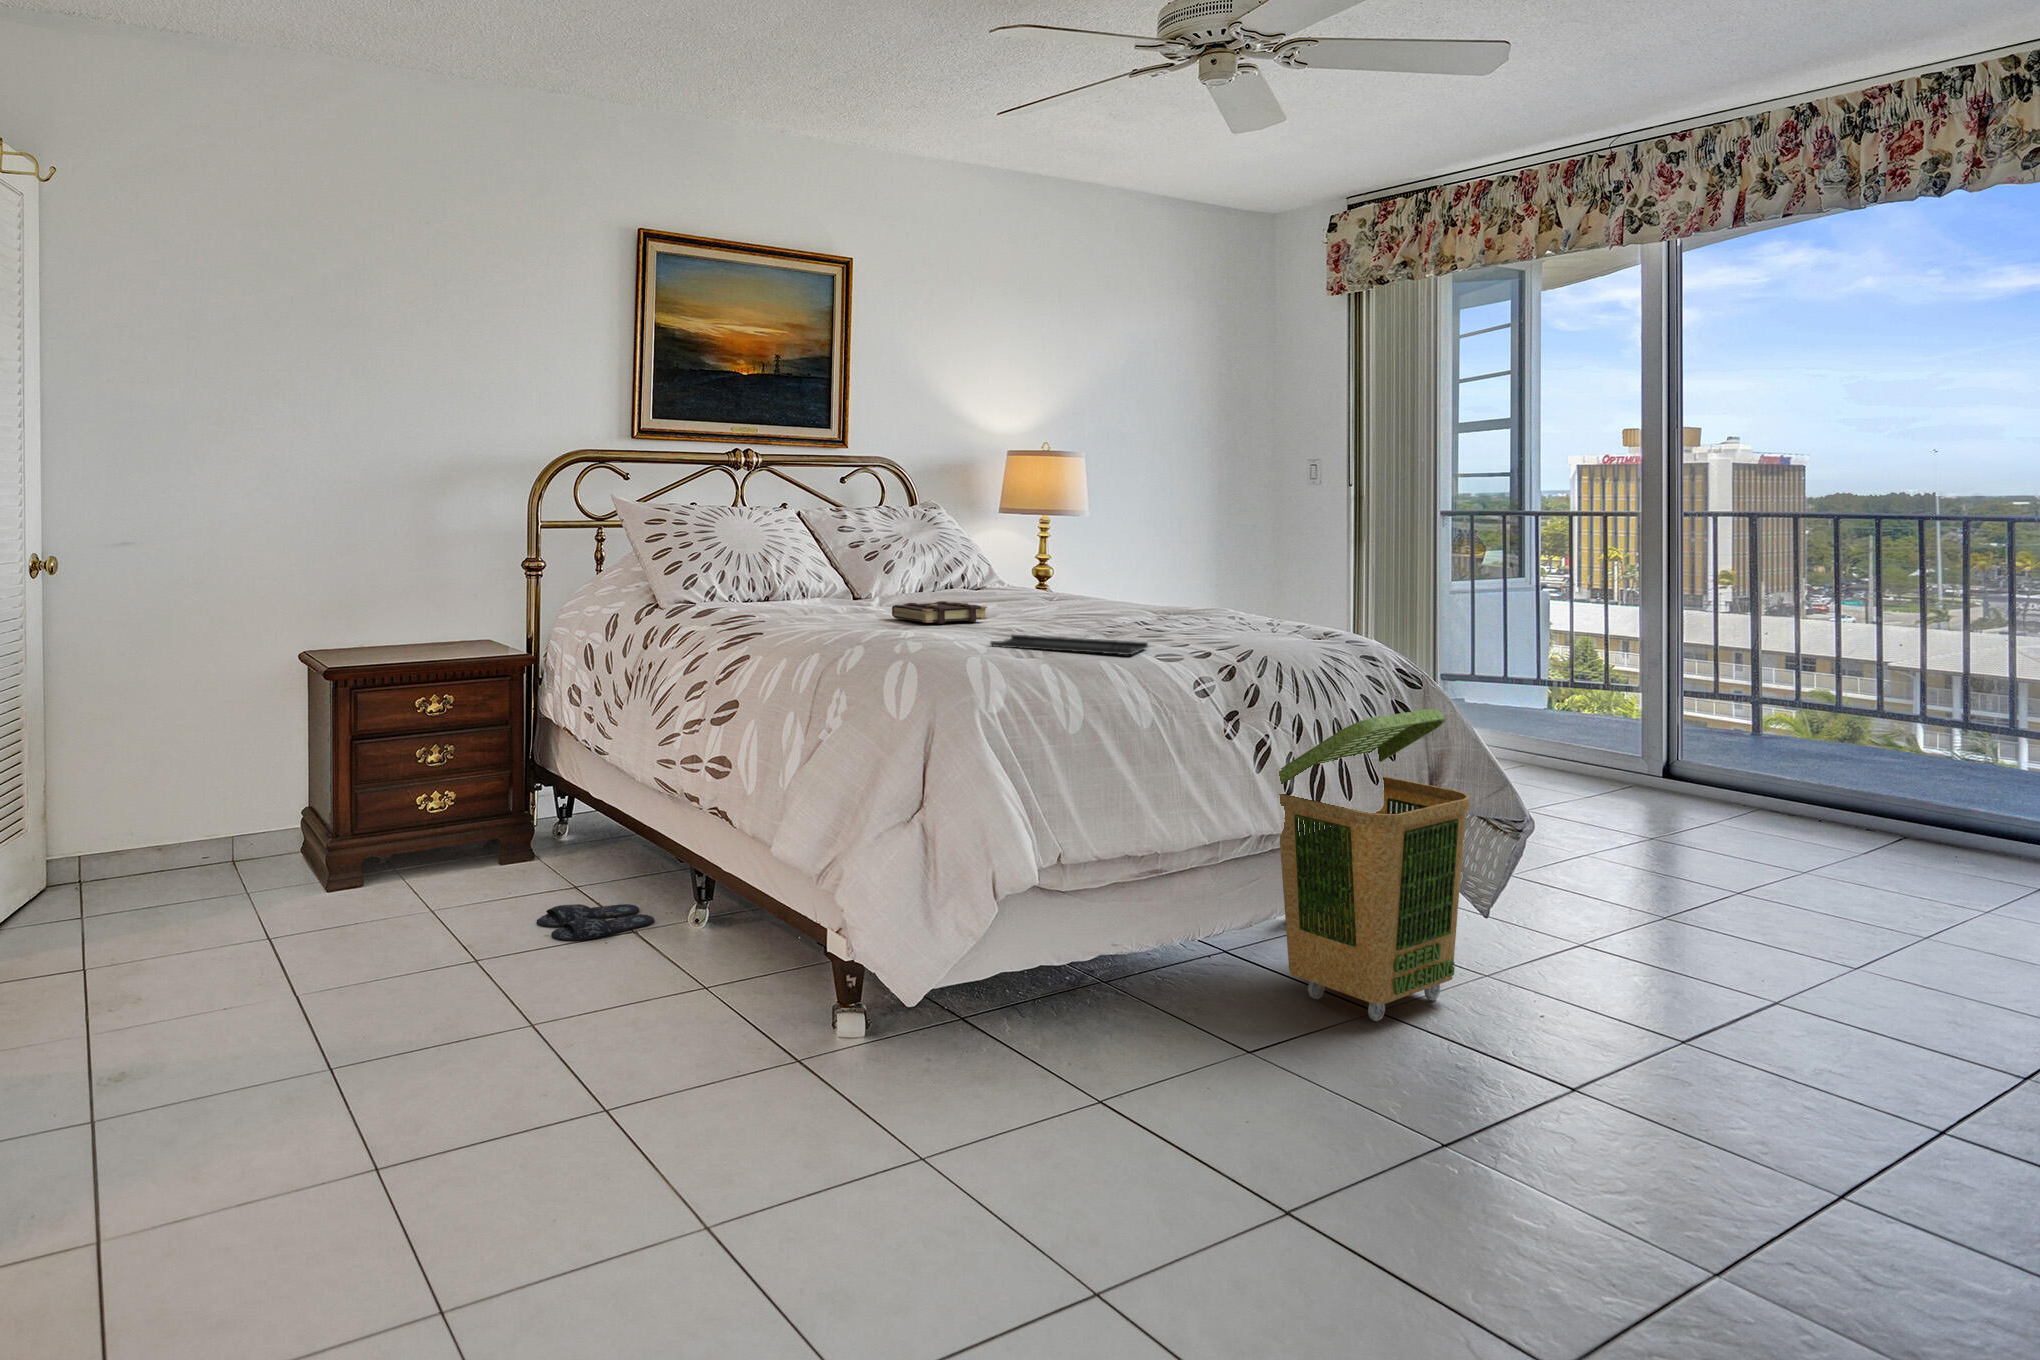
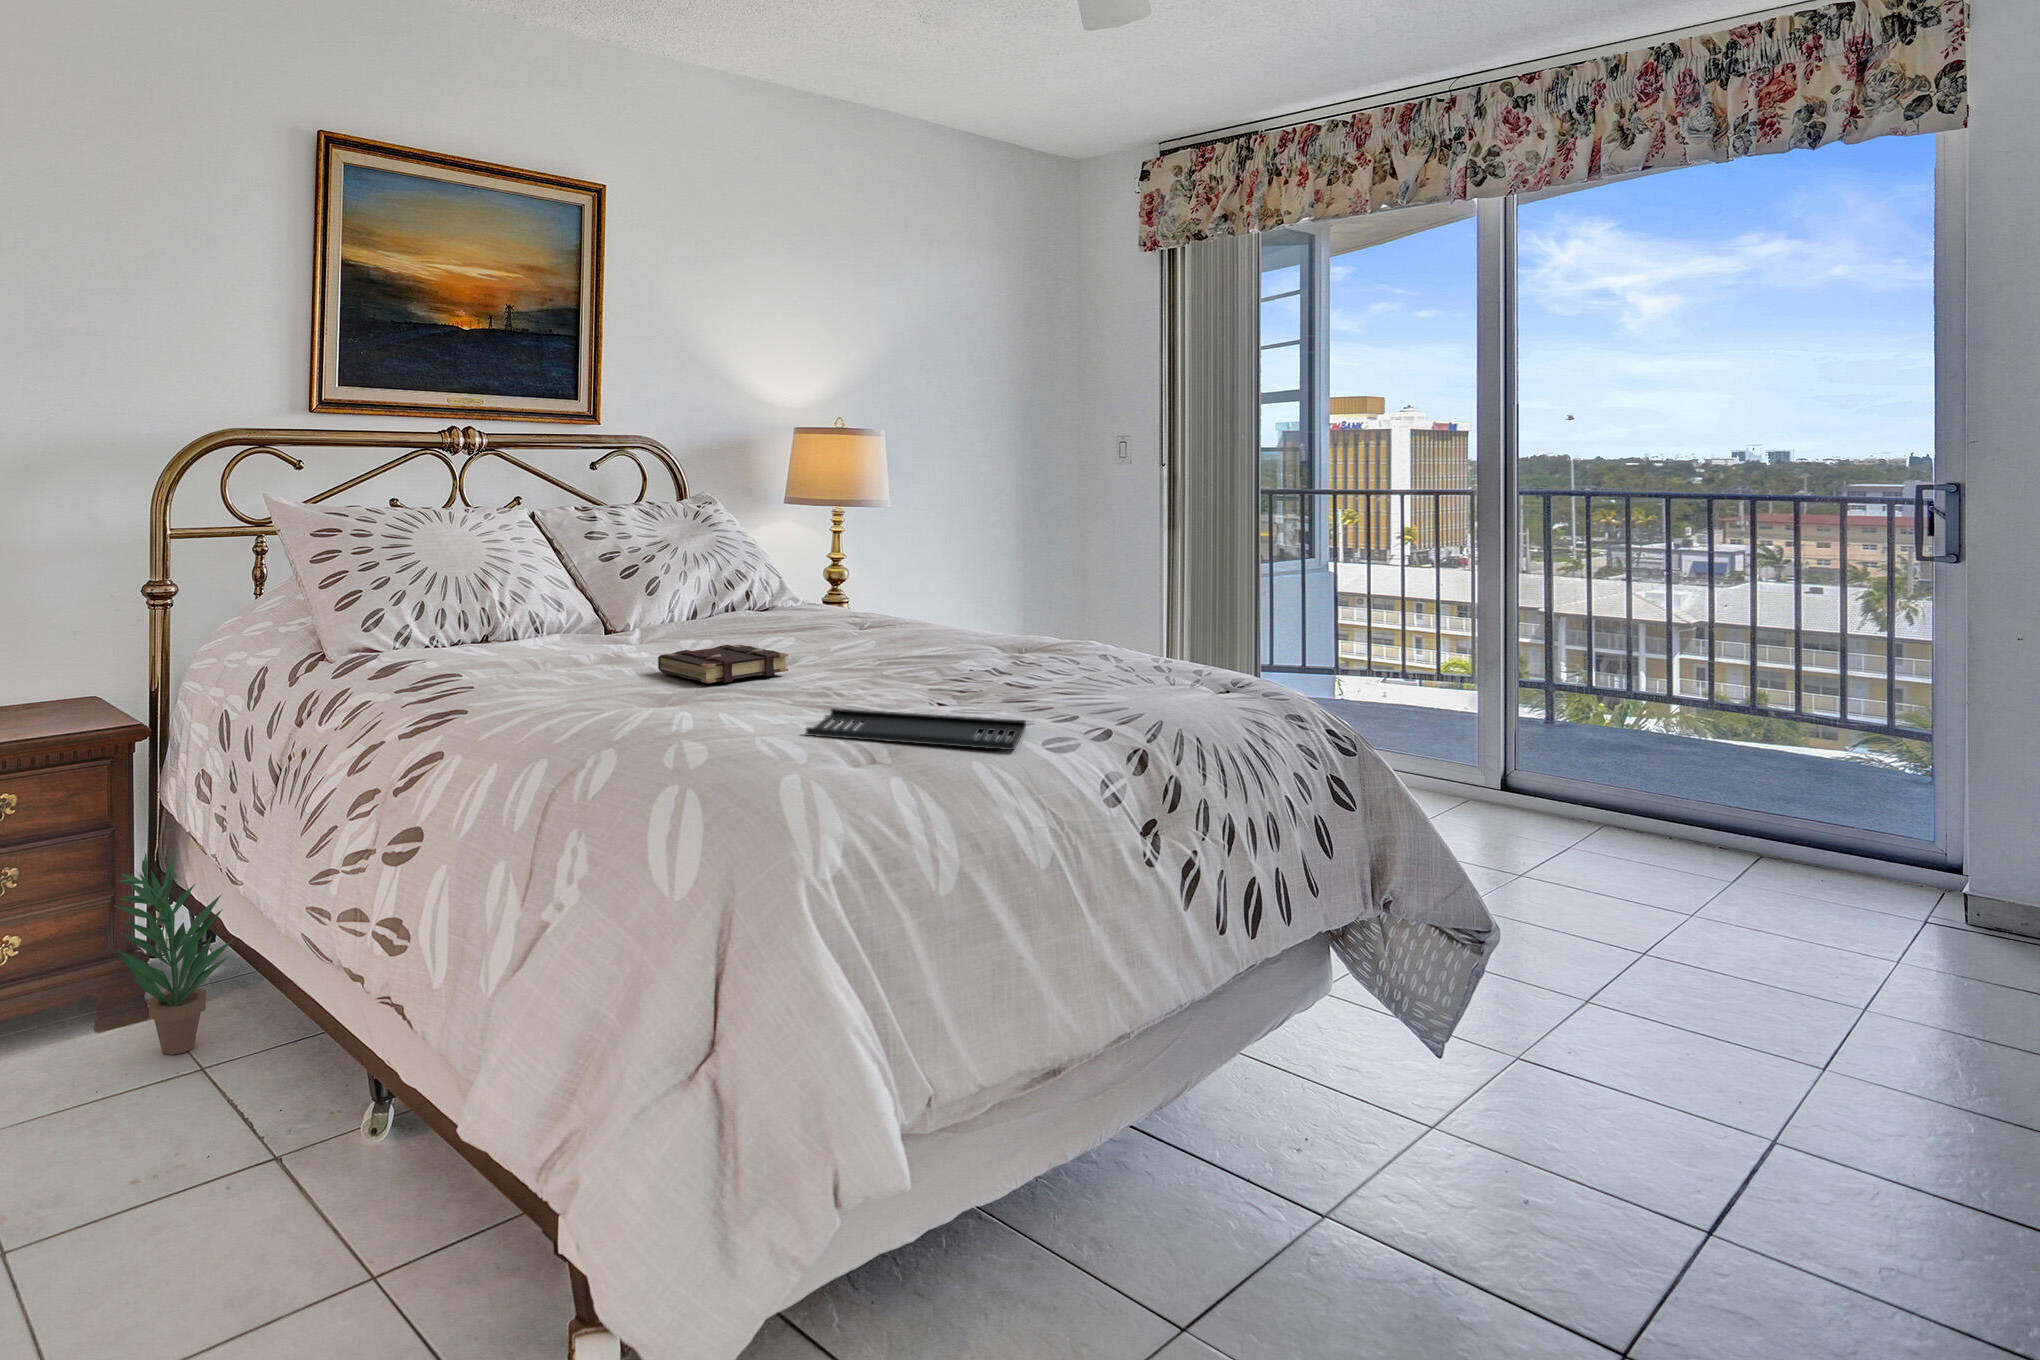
laundry basket: present [1279,708,1470,1021] -> none [1193,798,1449,1248]
potted plant: none [515,738,594,879] -> present [114,853,234,1055]
slippers: present [537,904,654,940] -> none [126,1101,313,1195]

